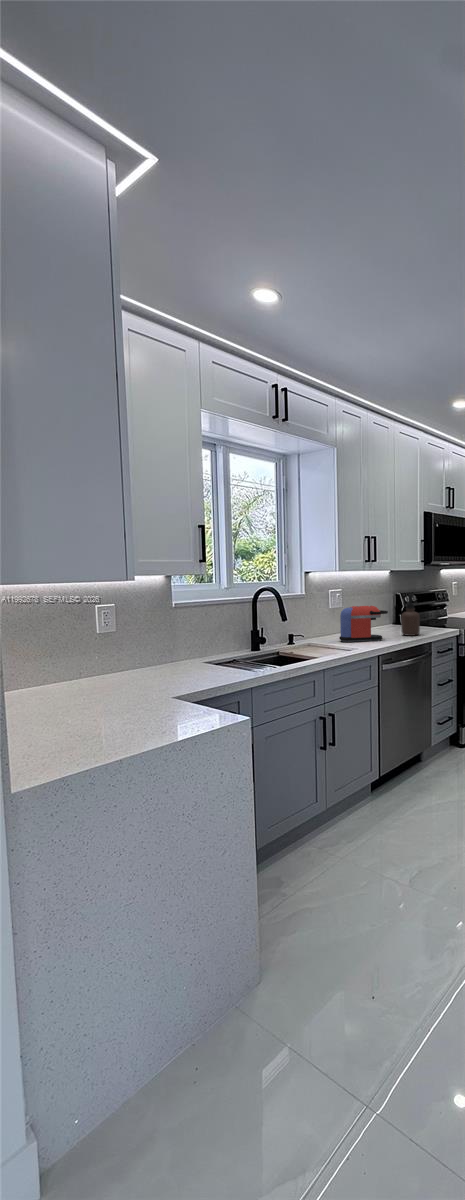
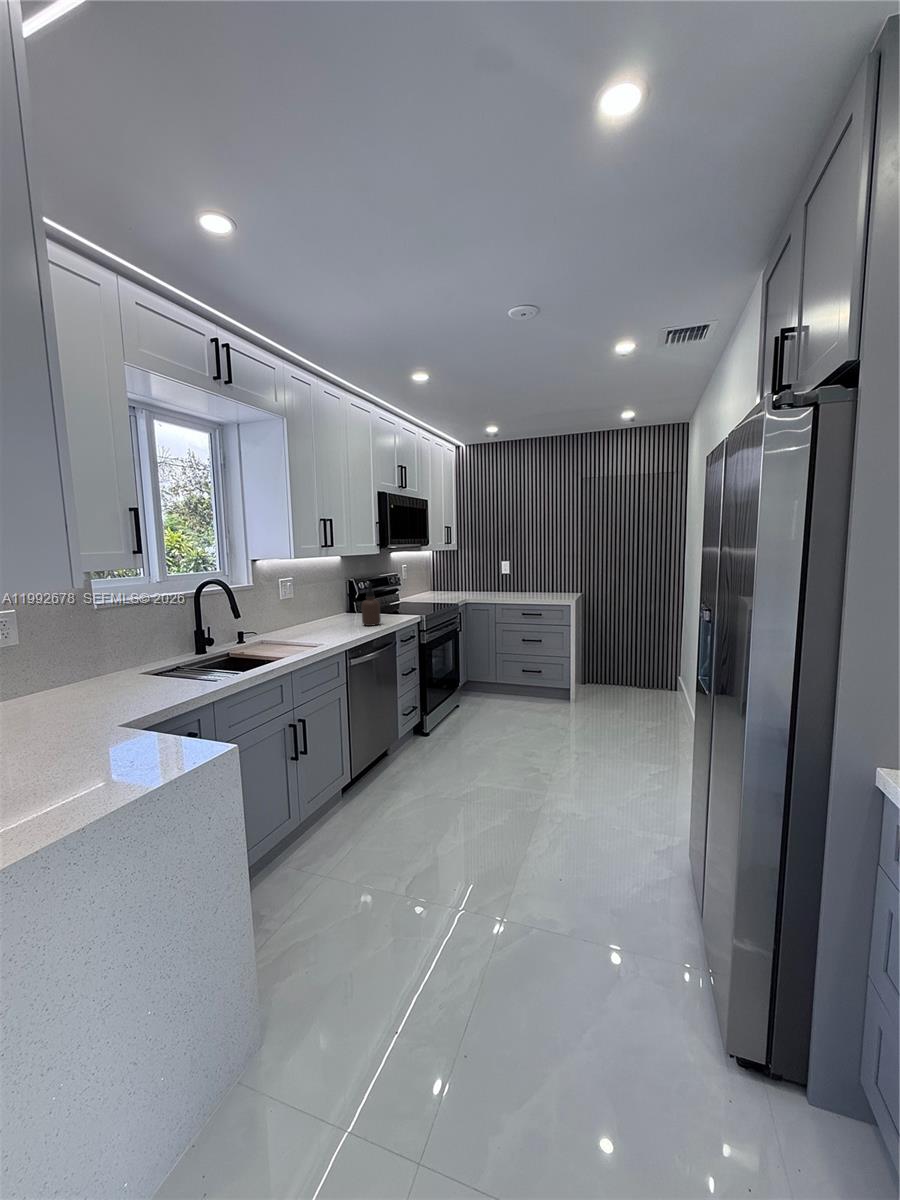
coffee maker: present [339,606,388,642] -> none [298,596,349,637]

